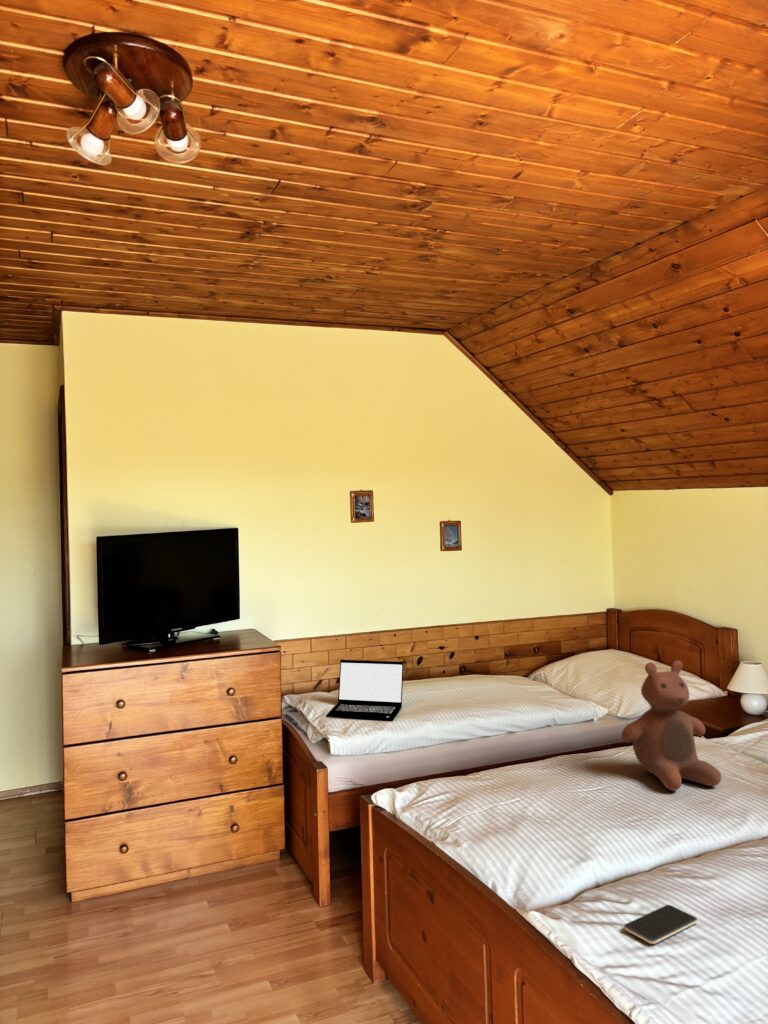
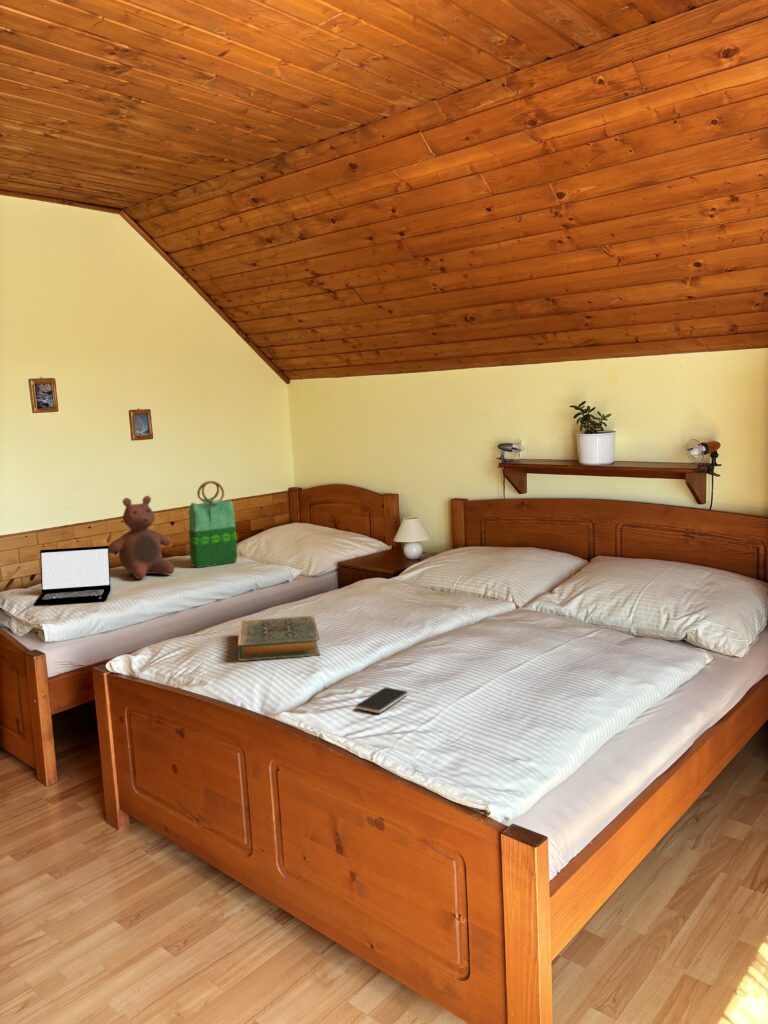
tote bag: none [489,600,539,691] -> present [189,481,237,568]
stuffed bear: present [621,661,721,791] -> present [109,496,174,579]
hardback book: none [503,771,601,835] -> present [238,616,320,661]

